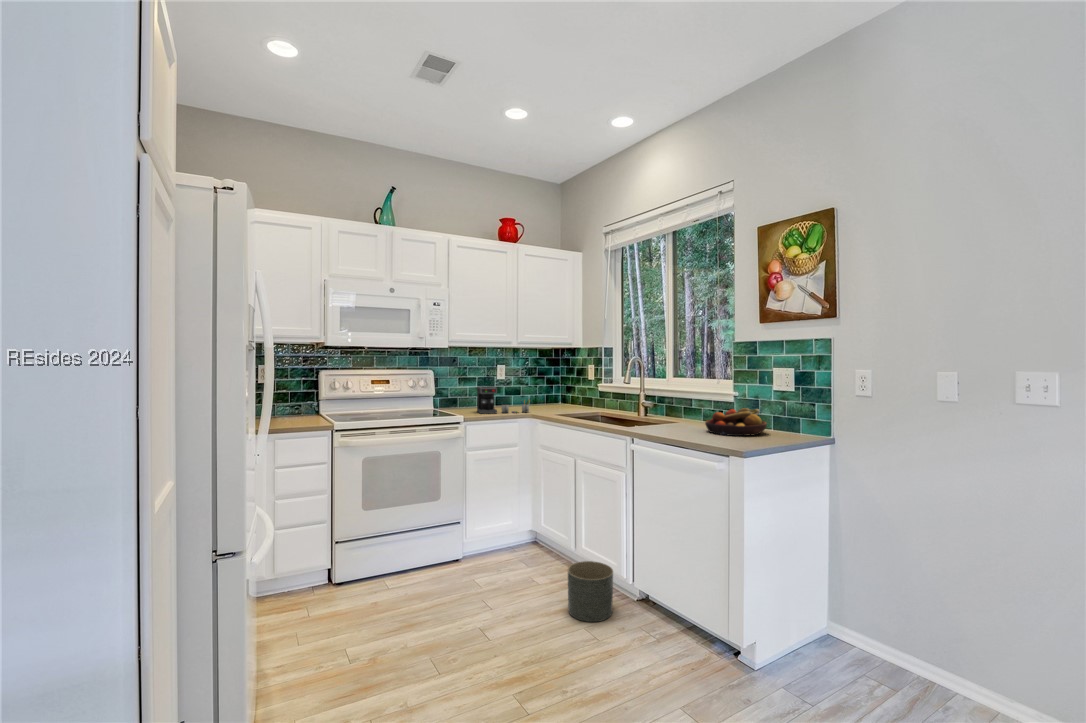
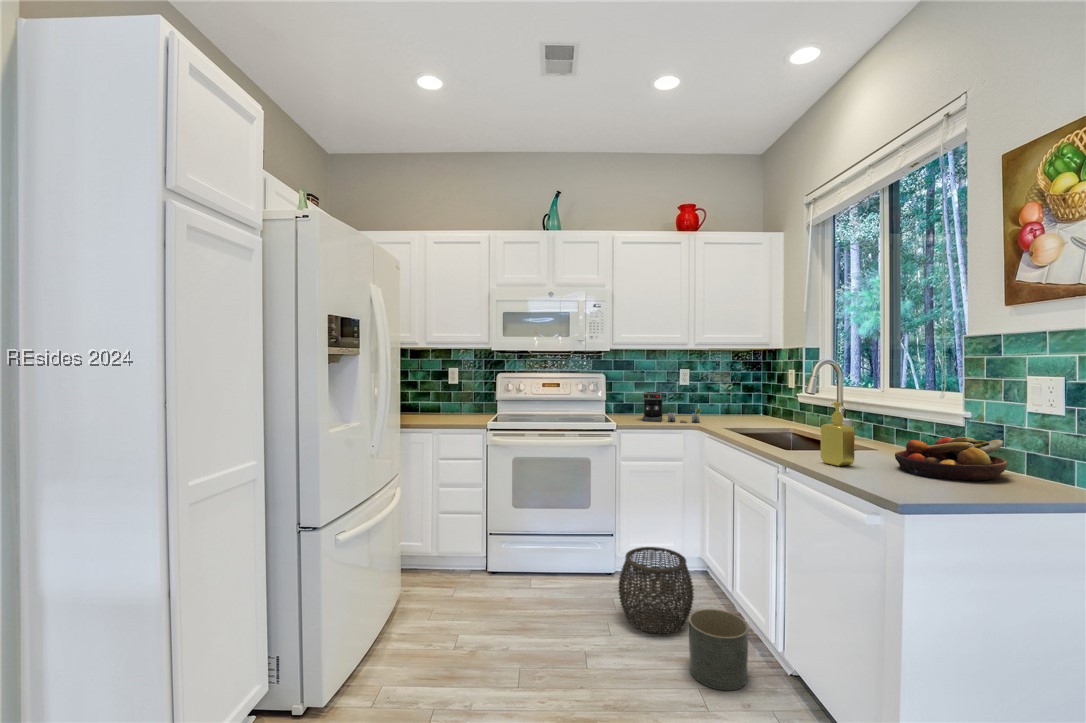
soap dispenser: none [663,388,686,434] -> present [821,402,855,466]
woven basket: none [489,524,554,597] -> present [618,547,694,634]

